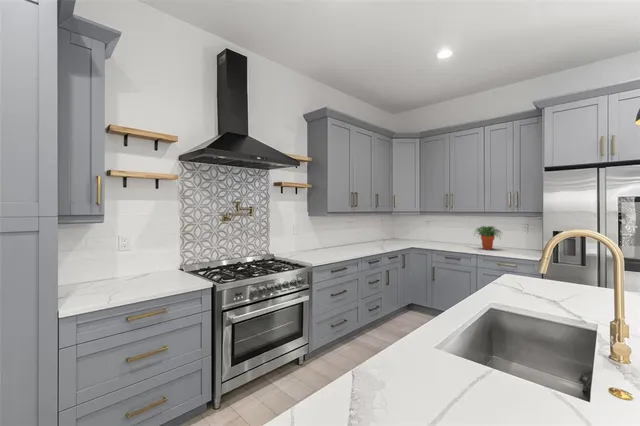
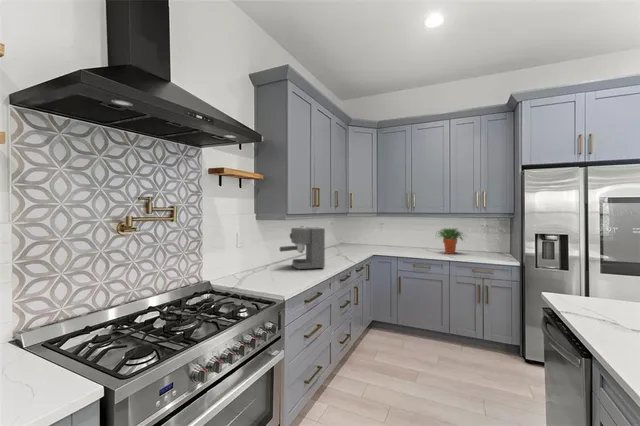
coffee maker: none [325,222,357,253] -> present [280,227,325,270]

